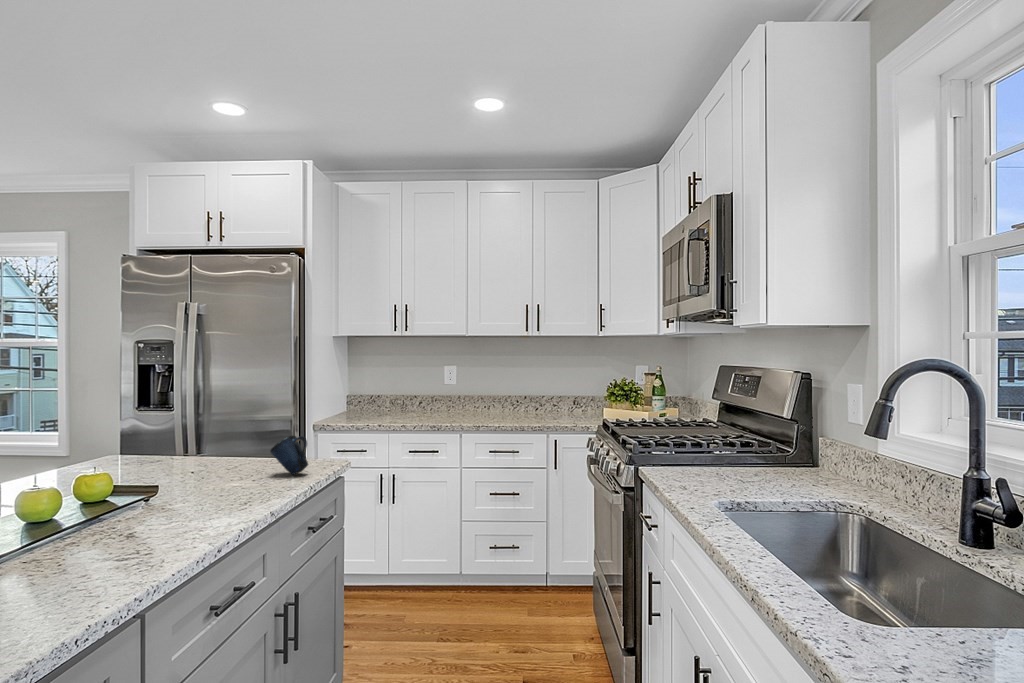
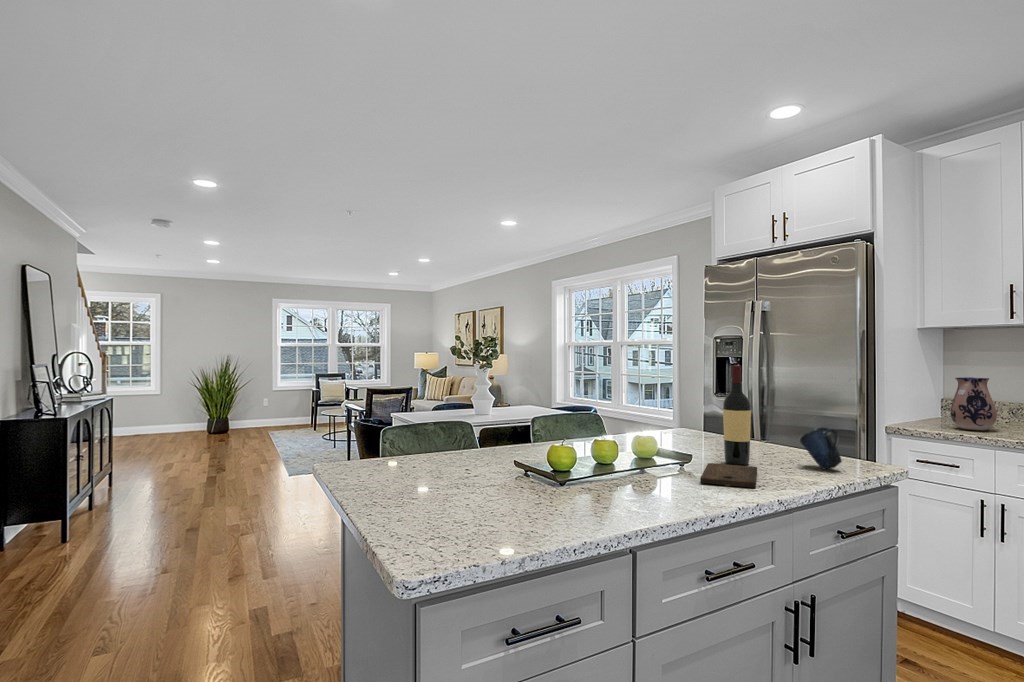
ceramic pitcher: none [358,376,389,420] -> present [950,377,997,431]
wine bottle: none [192,380,223,486] -> present [723,365,751,465]
cutting board: none [181,485,245,514] -> present [700,463,757,488]

